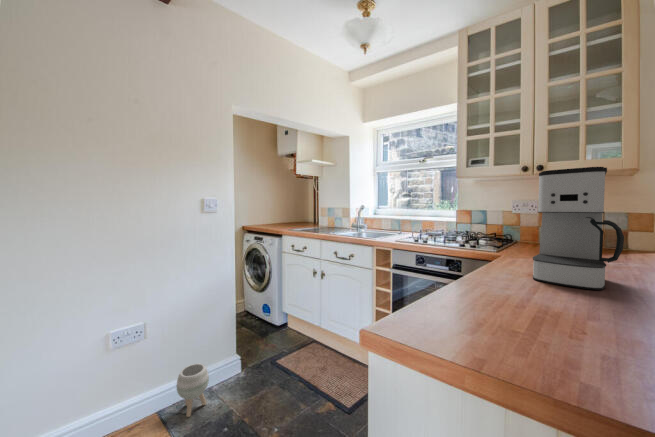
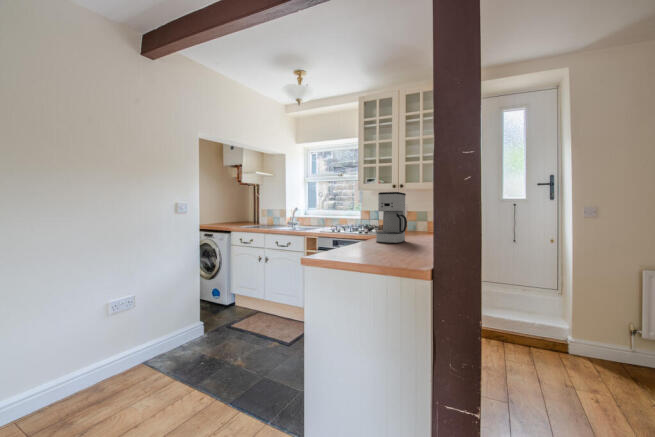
planter: present [177,363,209,417] -> none [165,321,188,355]

